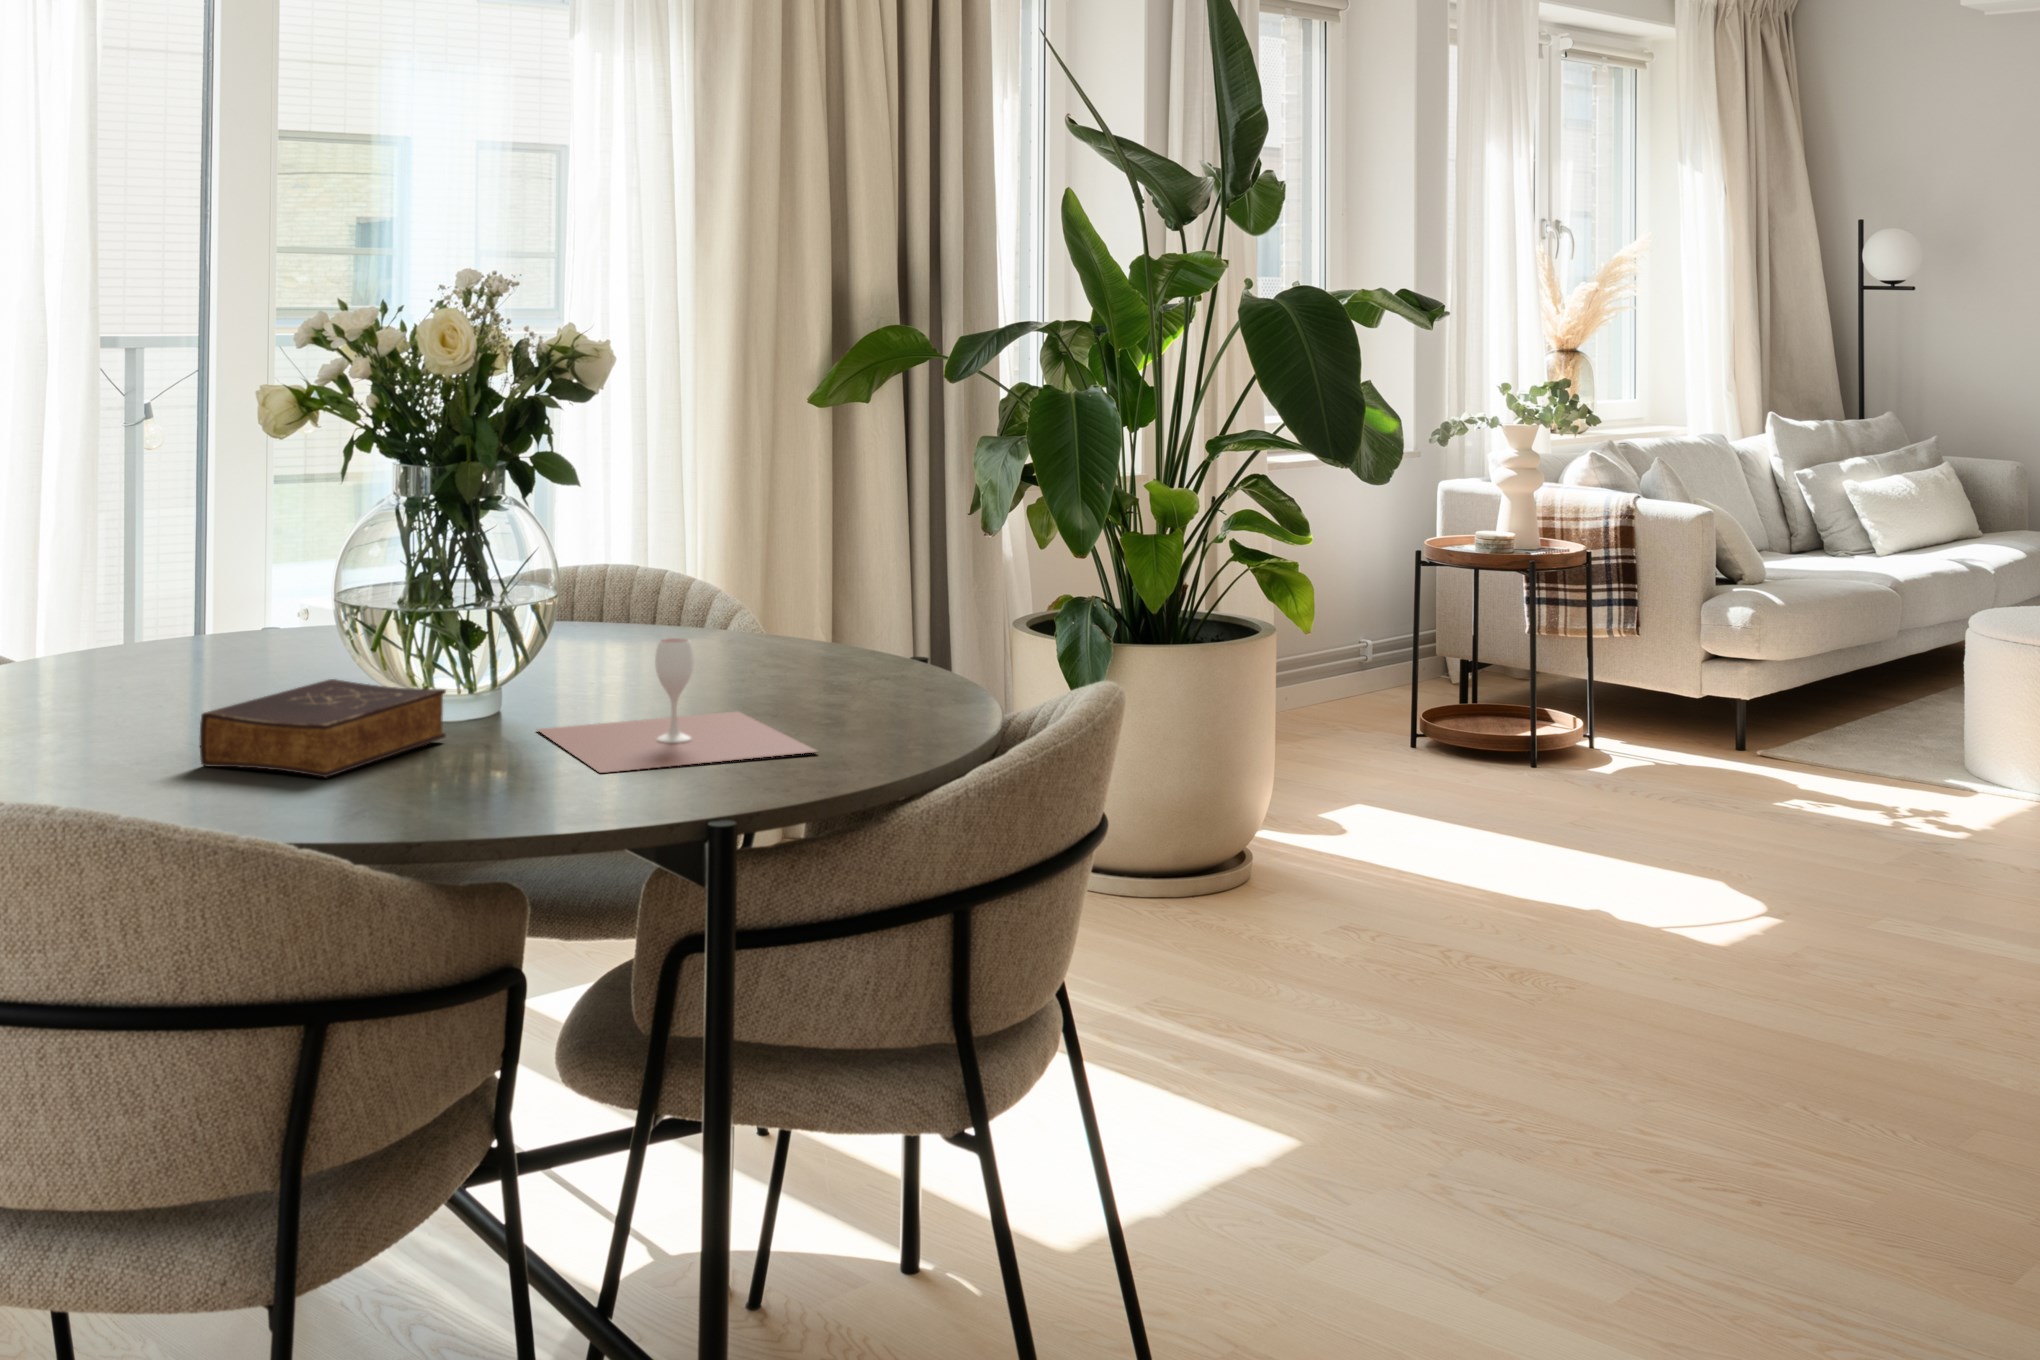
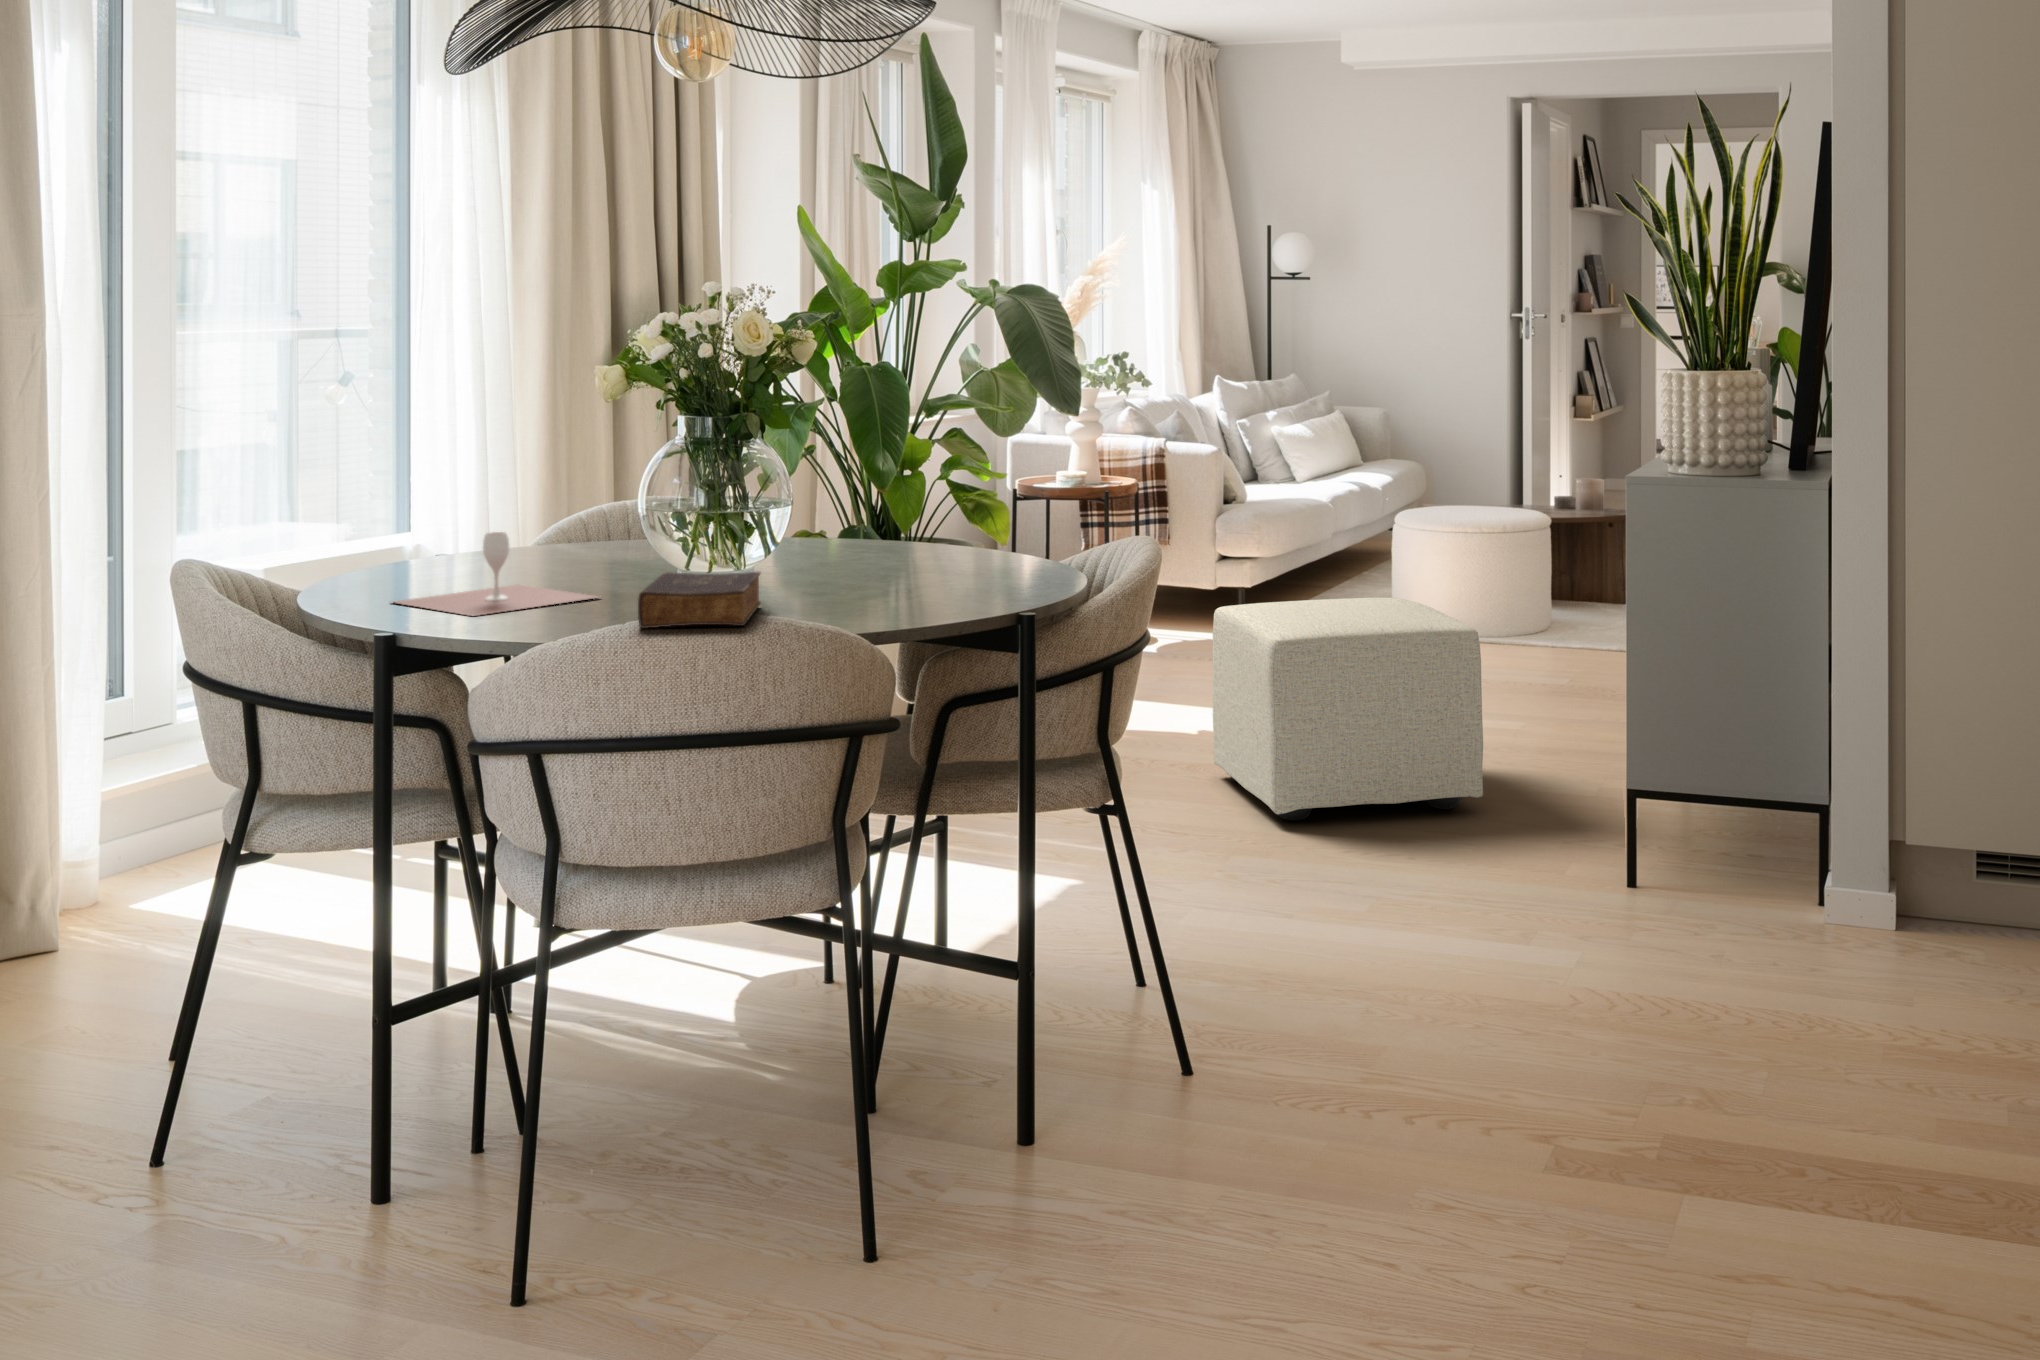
wine glass: present [538,638,817,773] -> present [394,532,602,616]
ottoman: none [1537,748,1928,1105] -> present [1213,598,1483,820]

